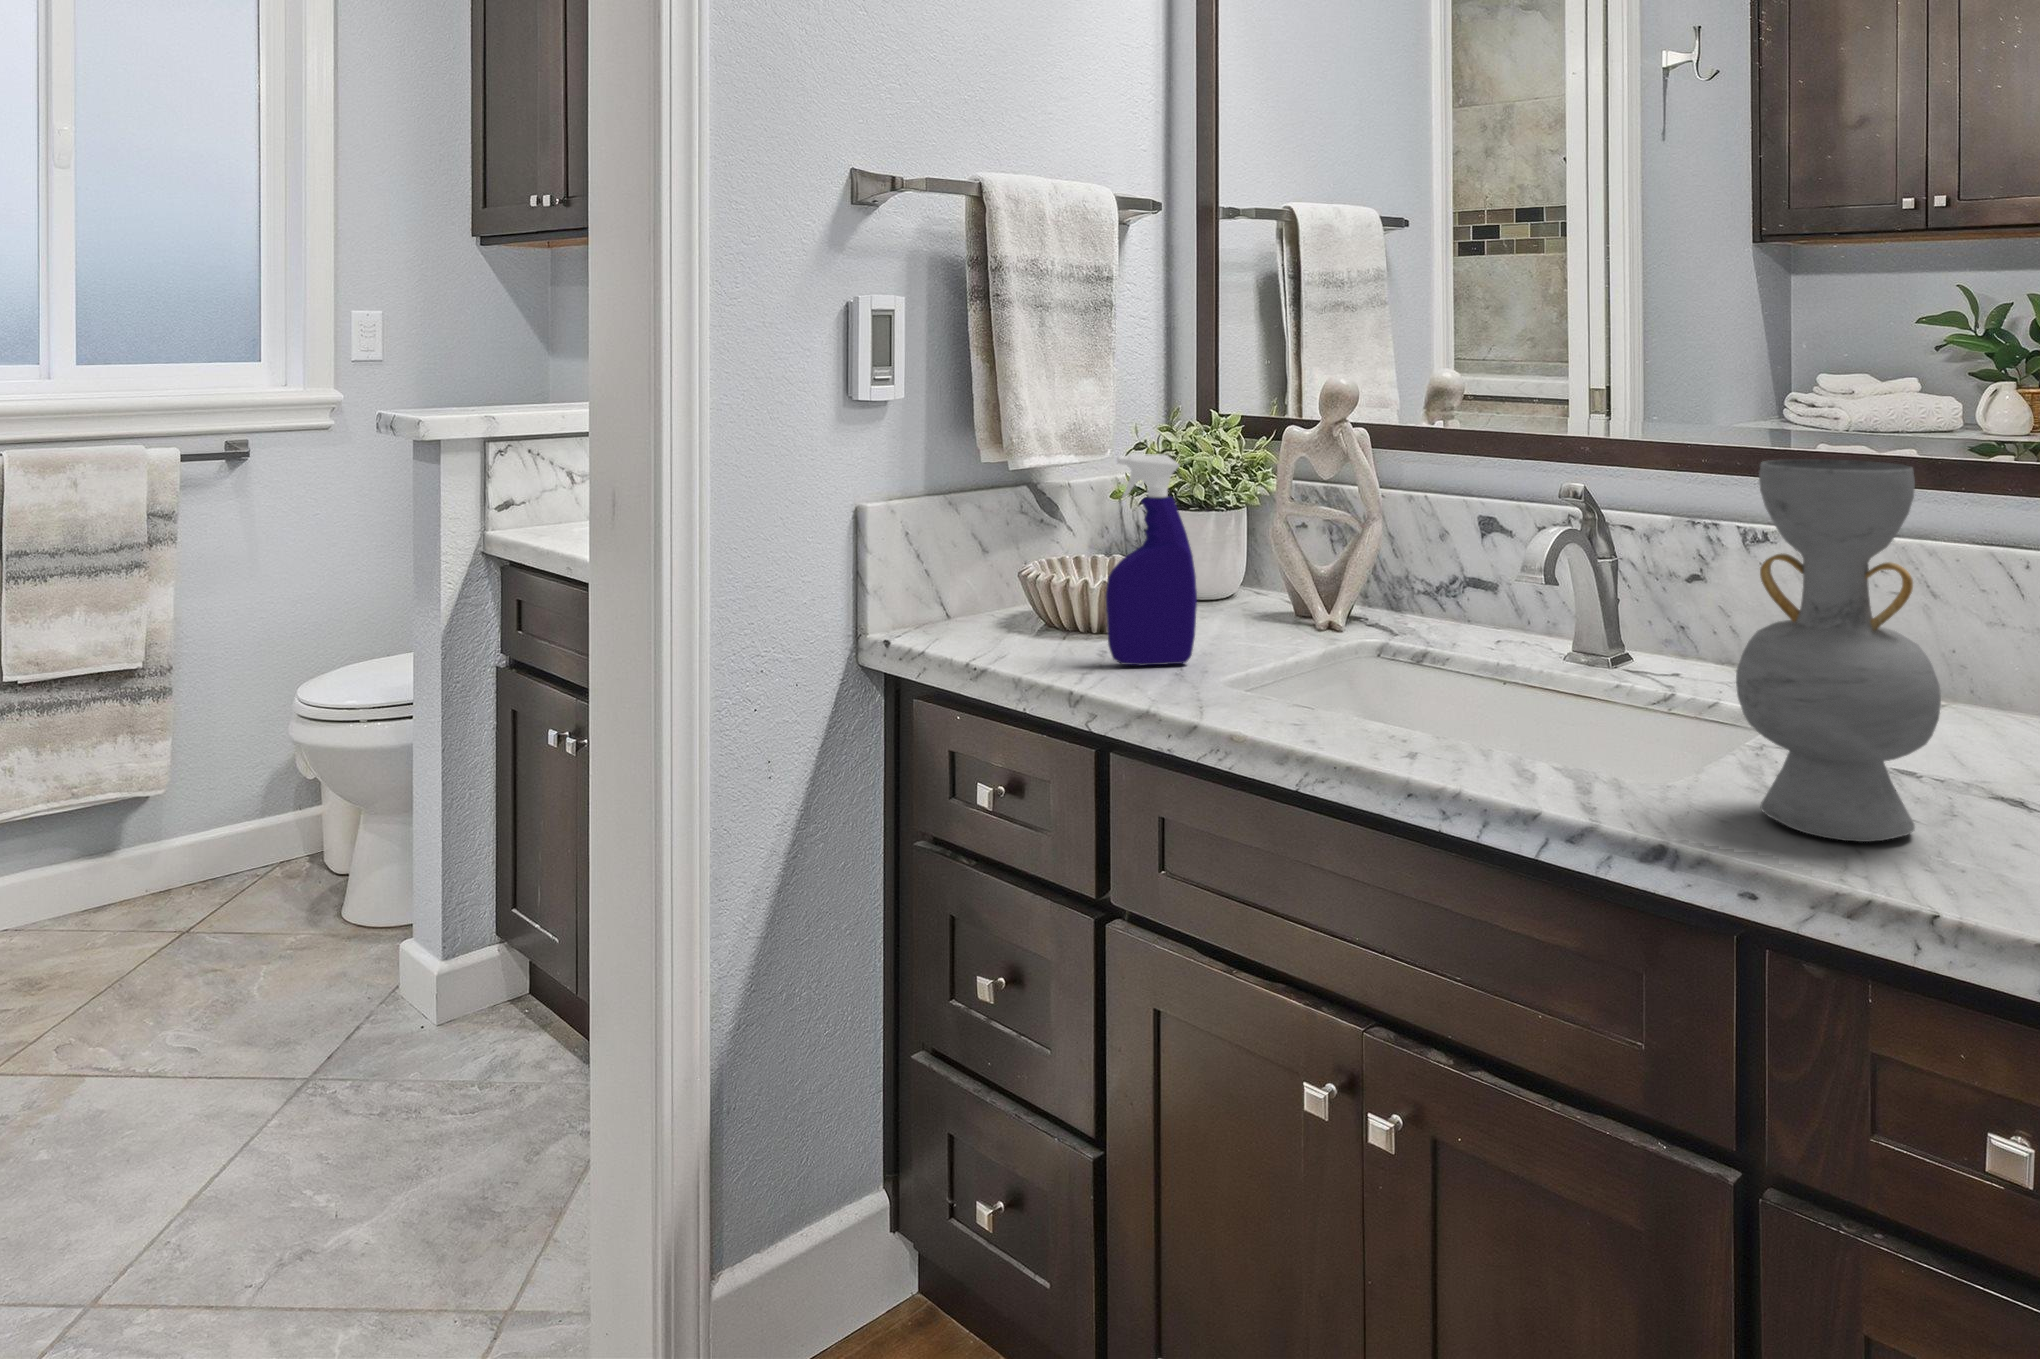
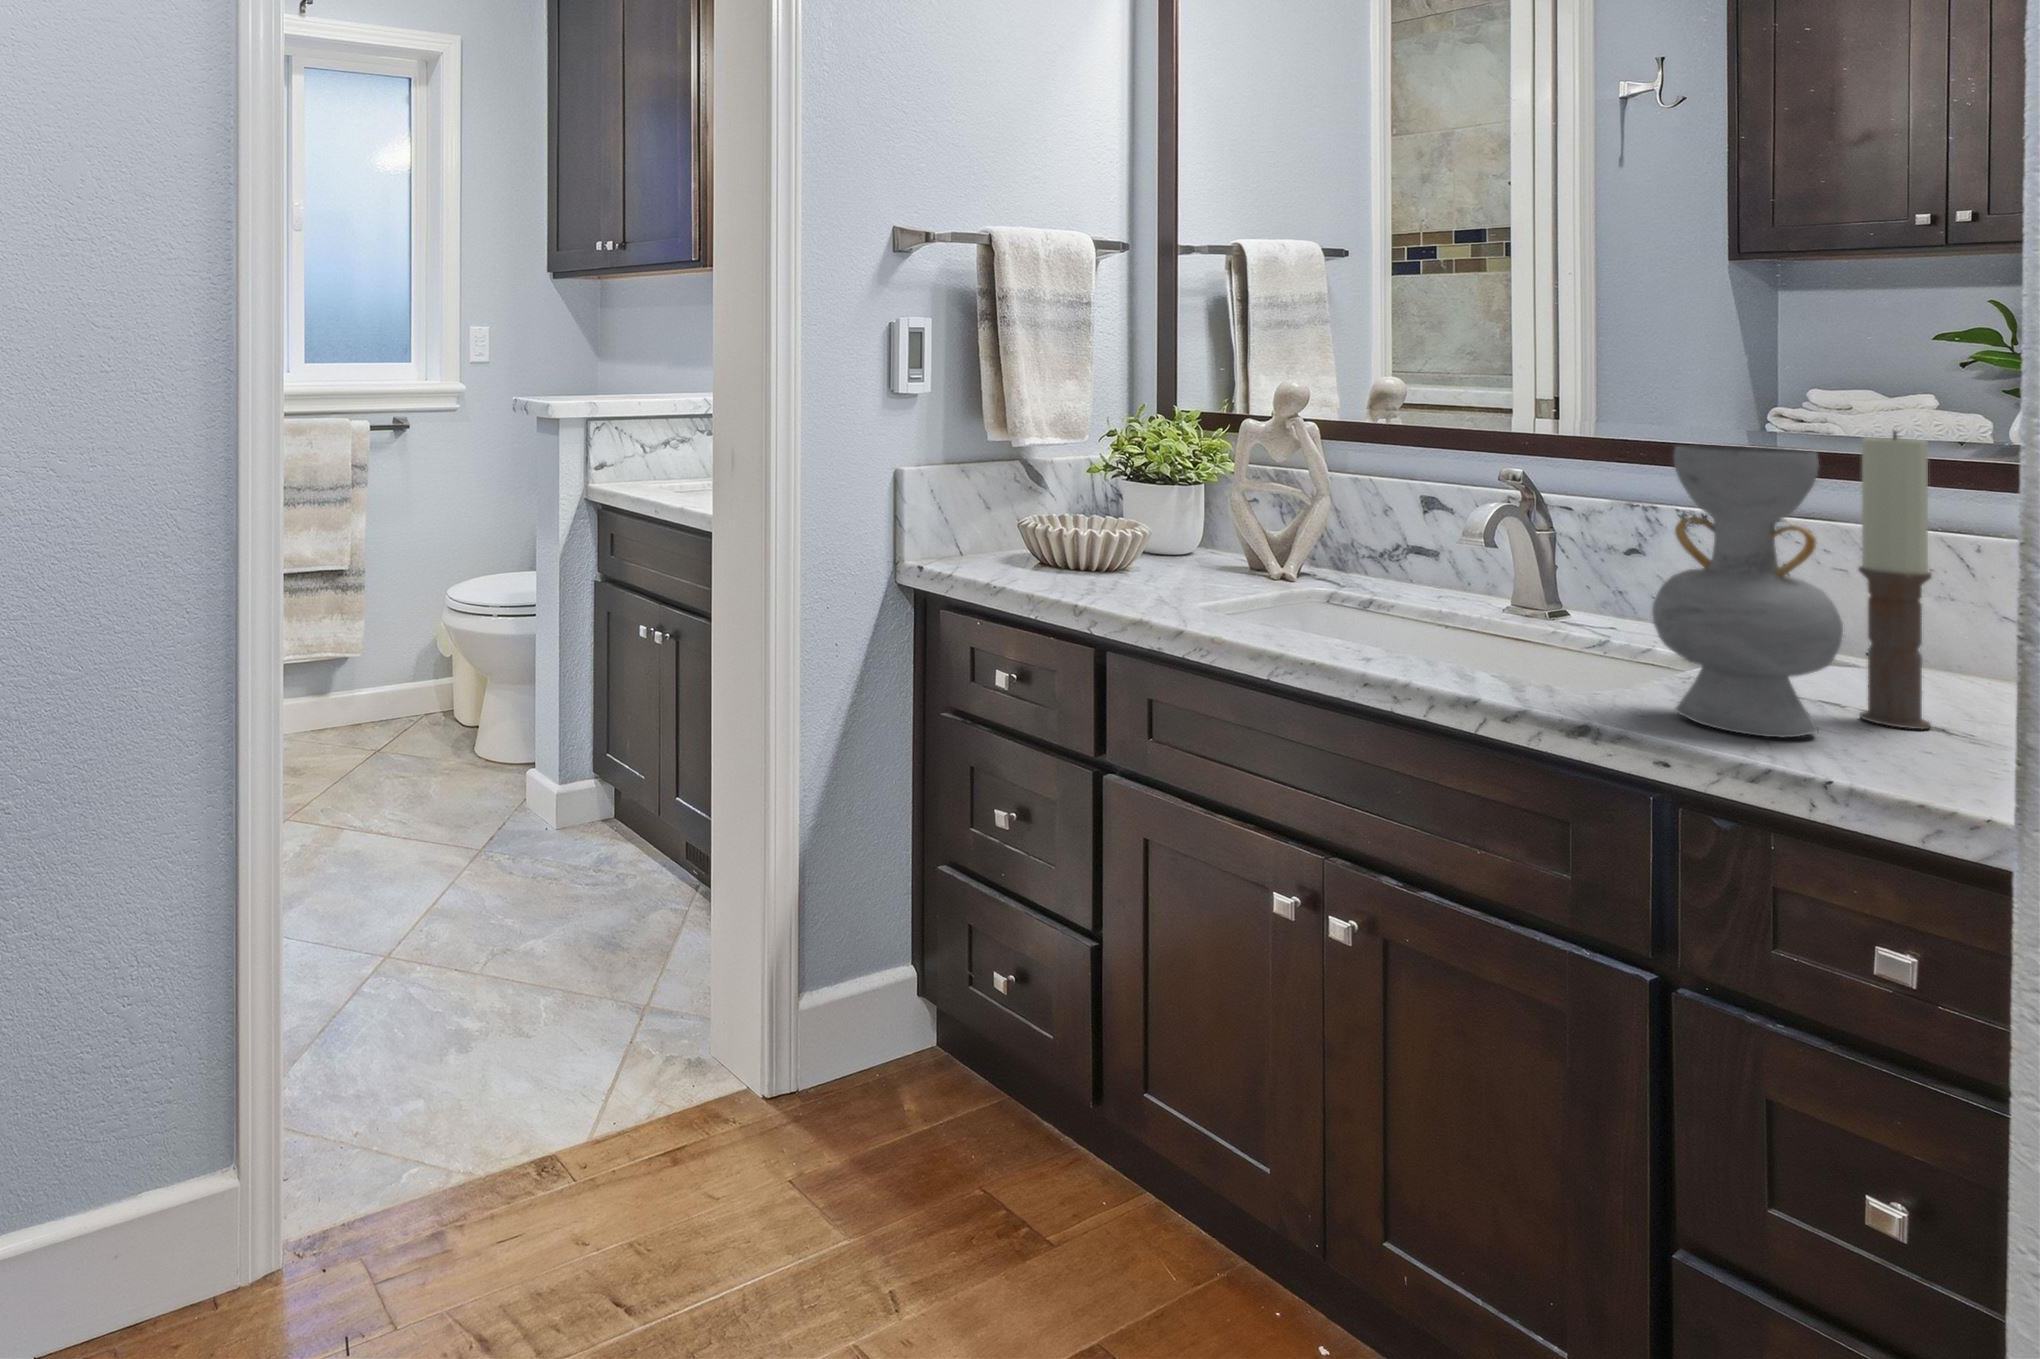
candle: none [1945,434,2019,808] -> present [1858,431,1932,729]
spray bottle: present [1106,454,1197,666] -> none [1098,435,1173,594]

